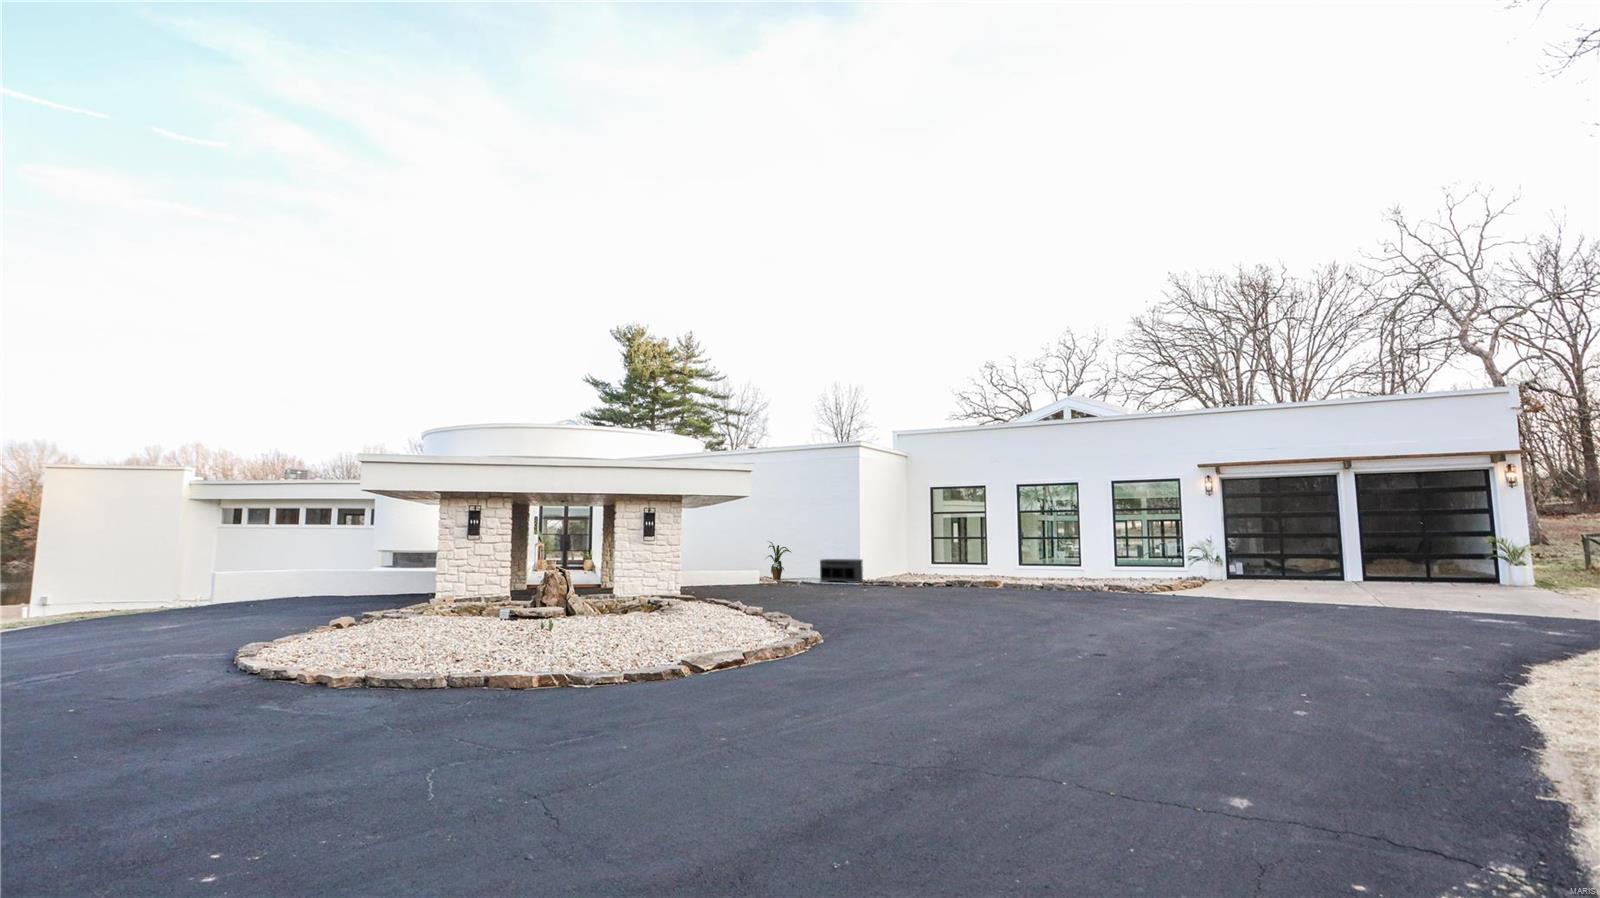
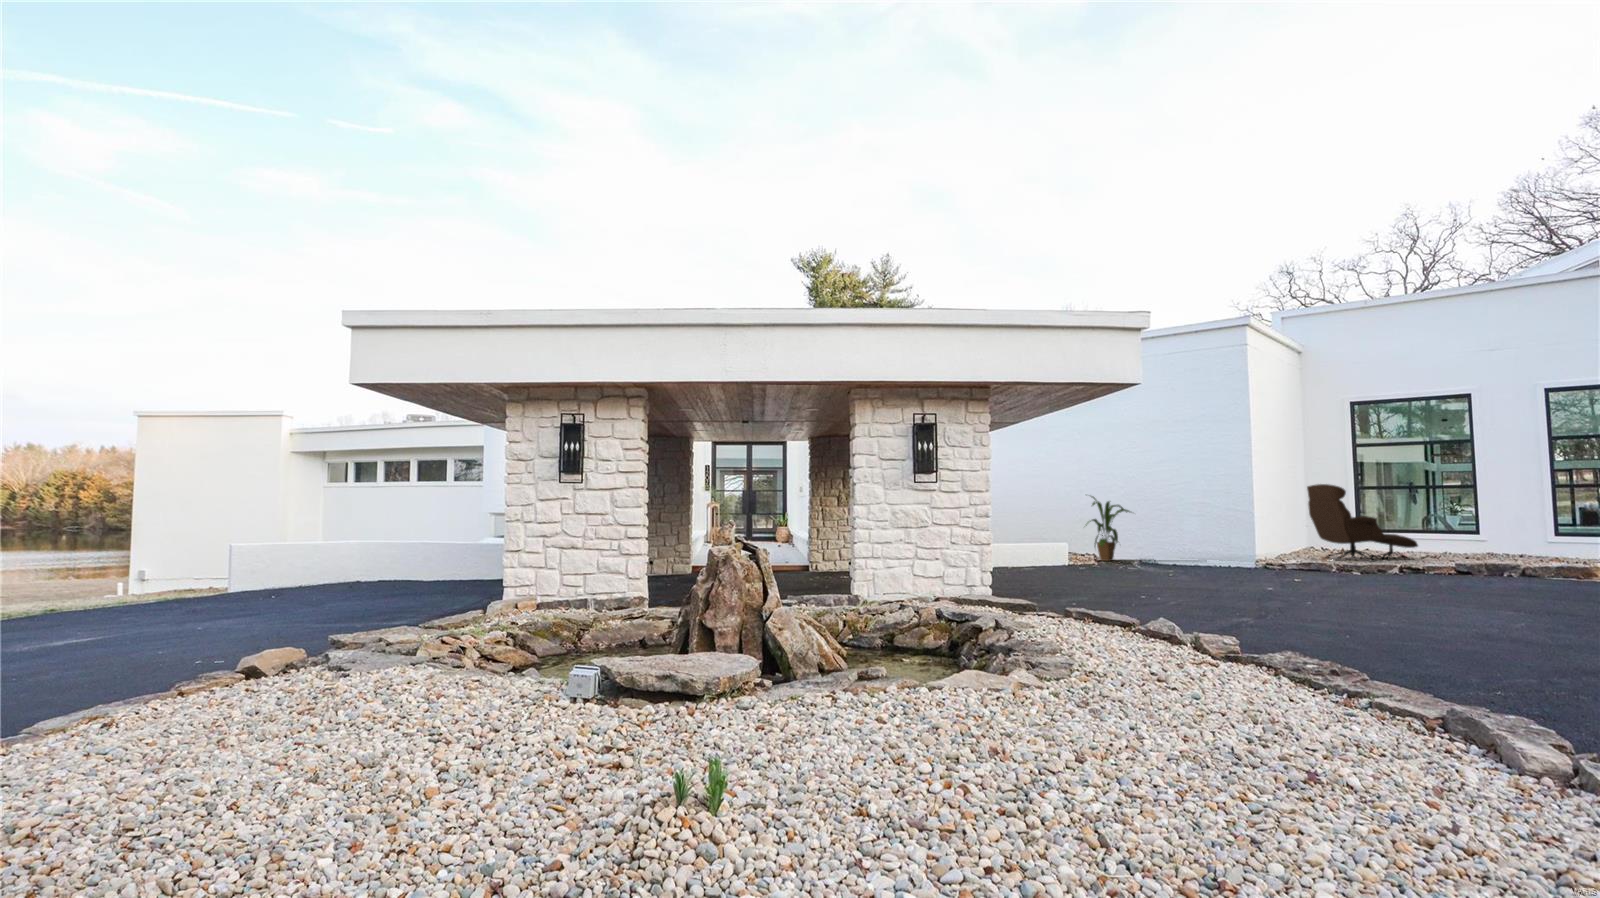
lounge chair: none [882,537,929,578] -> present [1307,484,1418,561]
bench: present [820,559,863,583] -> none [1205,524,1300,570]

